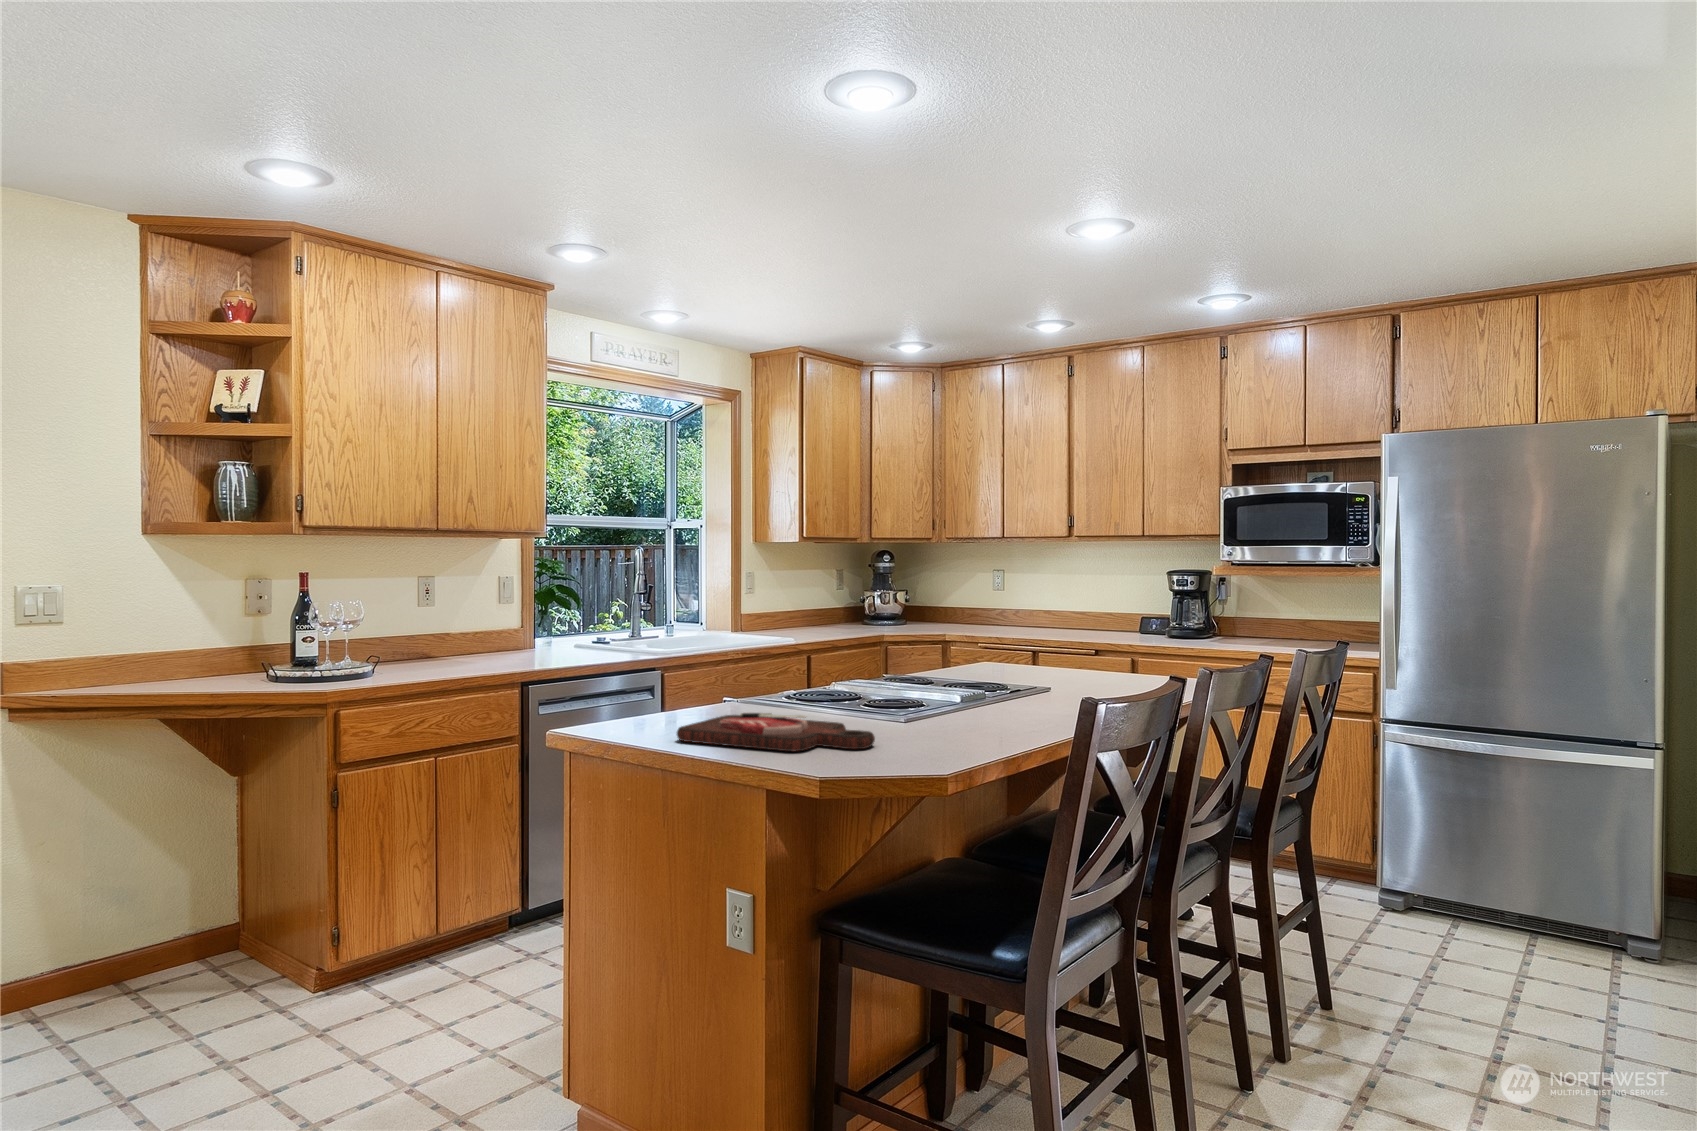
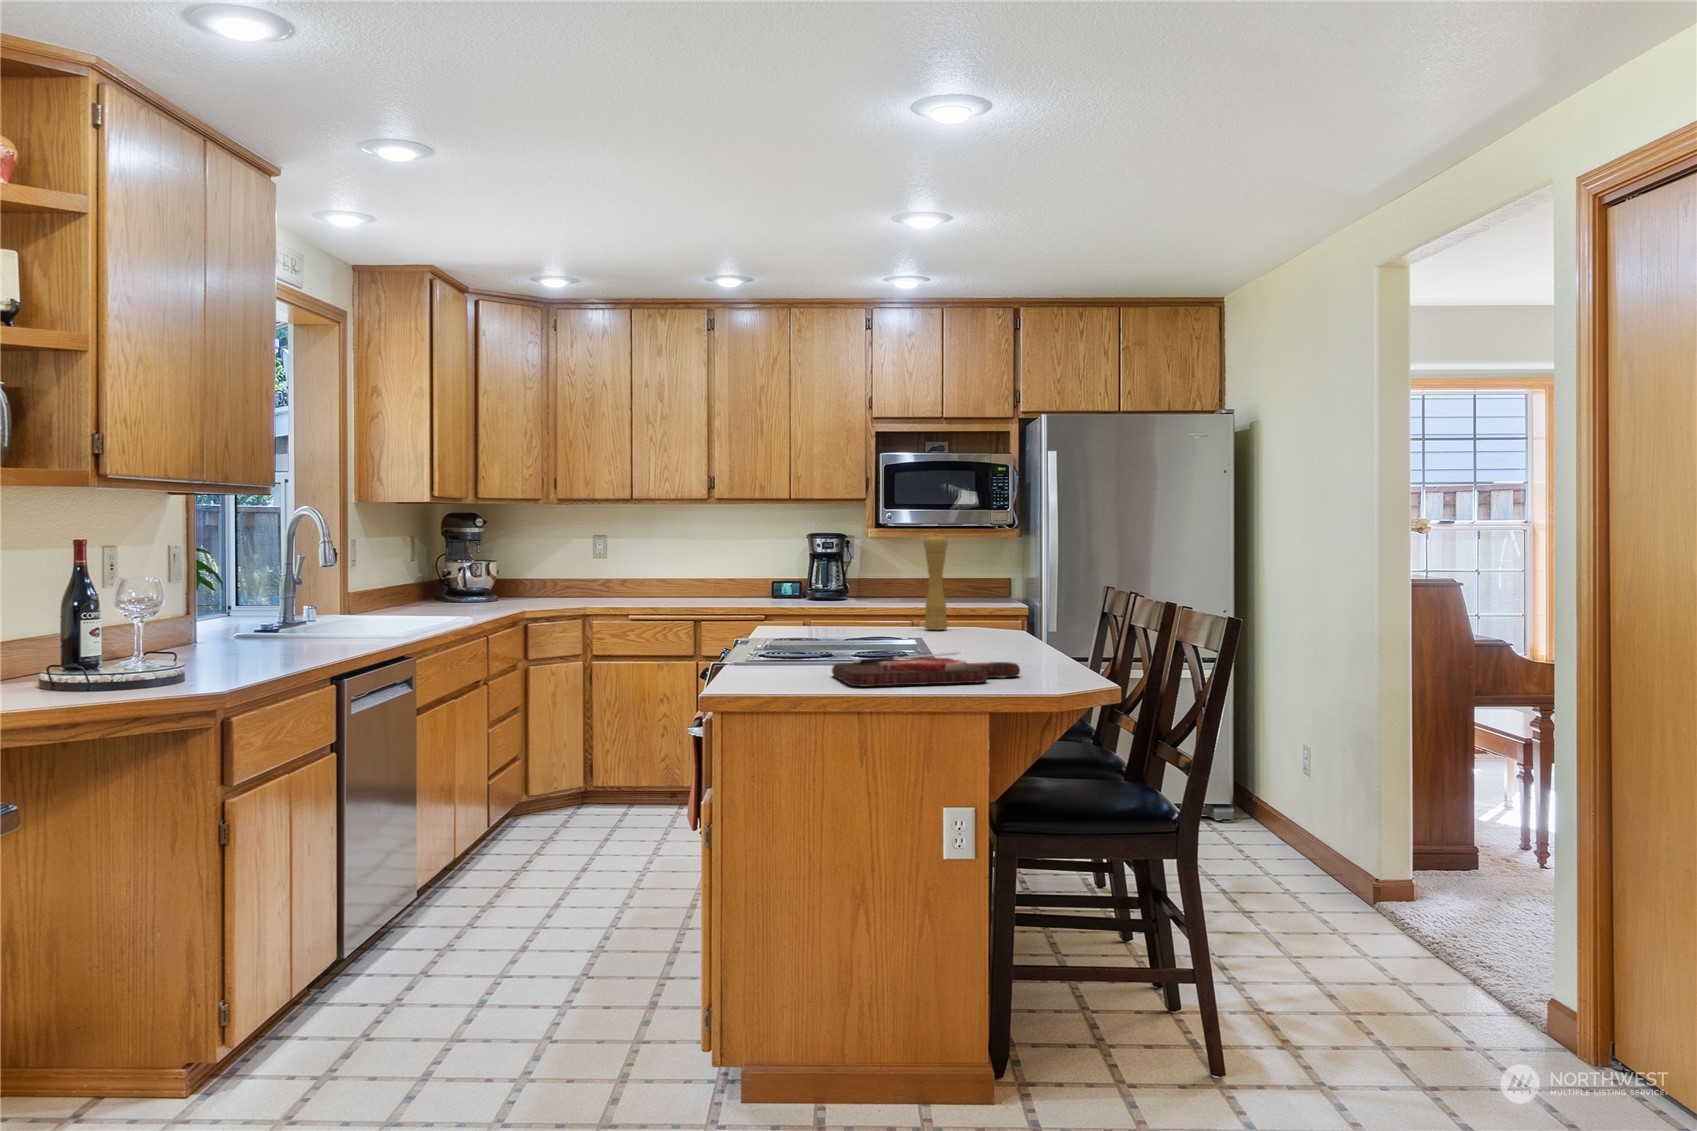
pepper mill: none [1065,581,1092,685] -> present [924,535,948,630]

